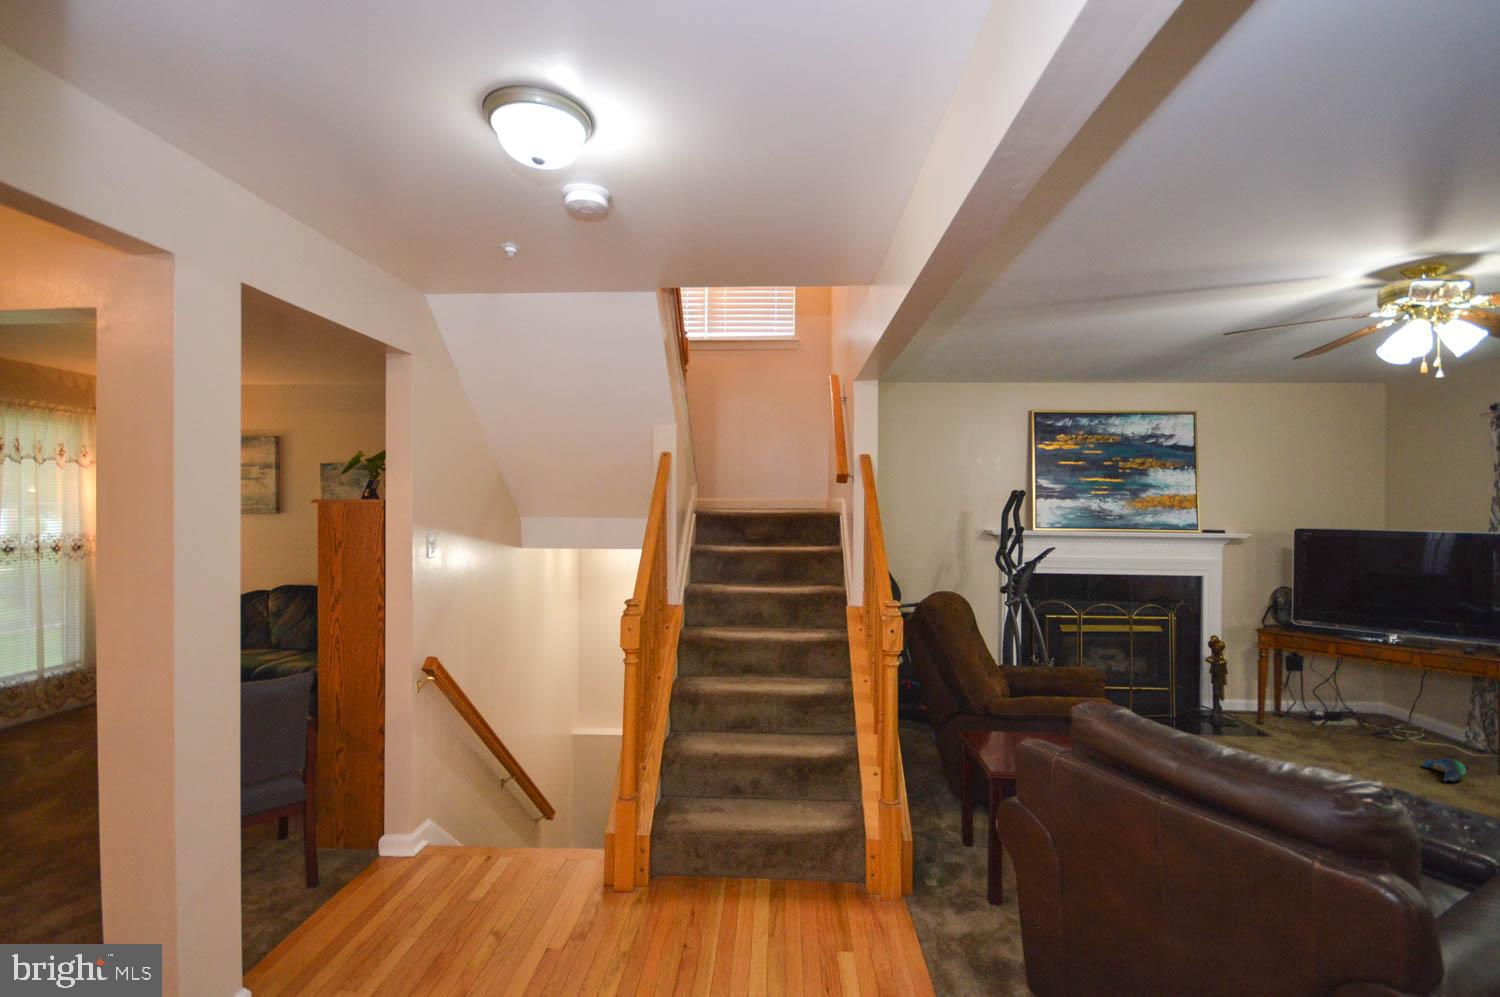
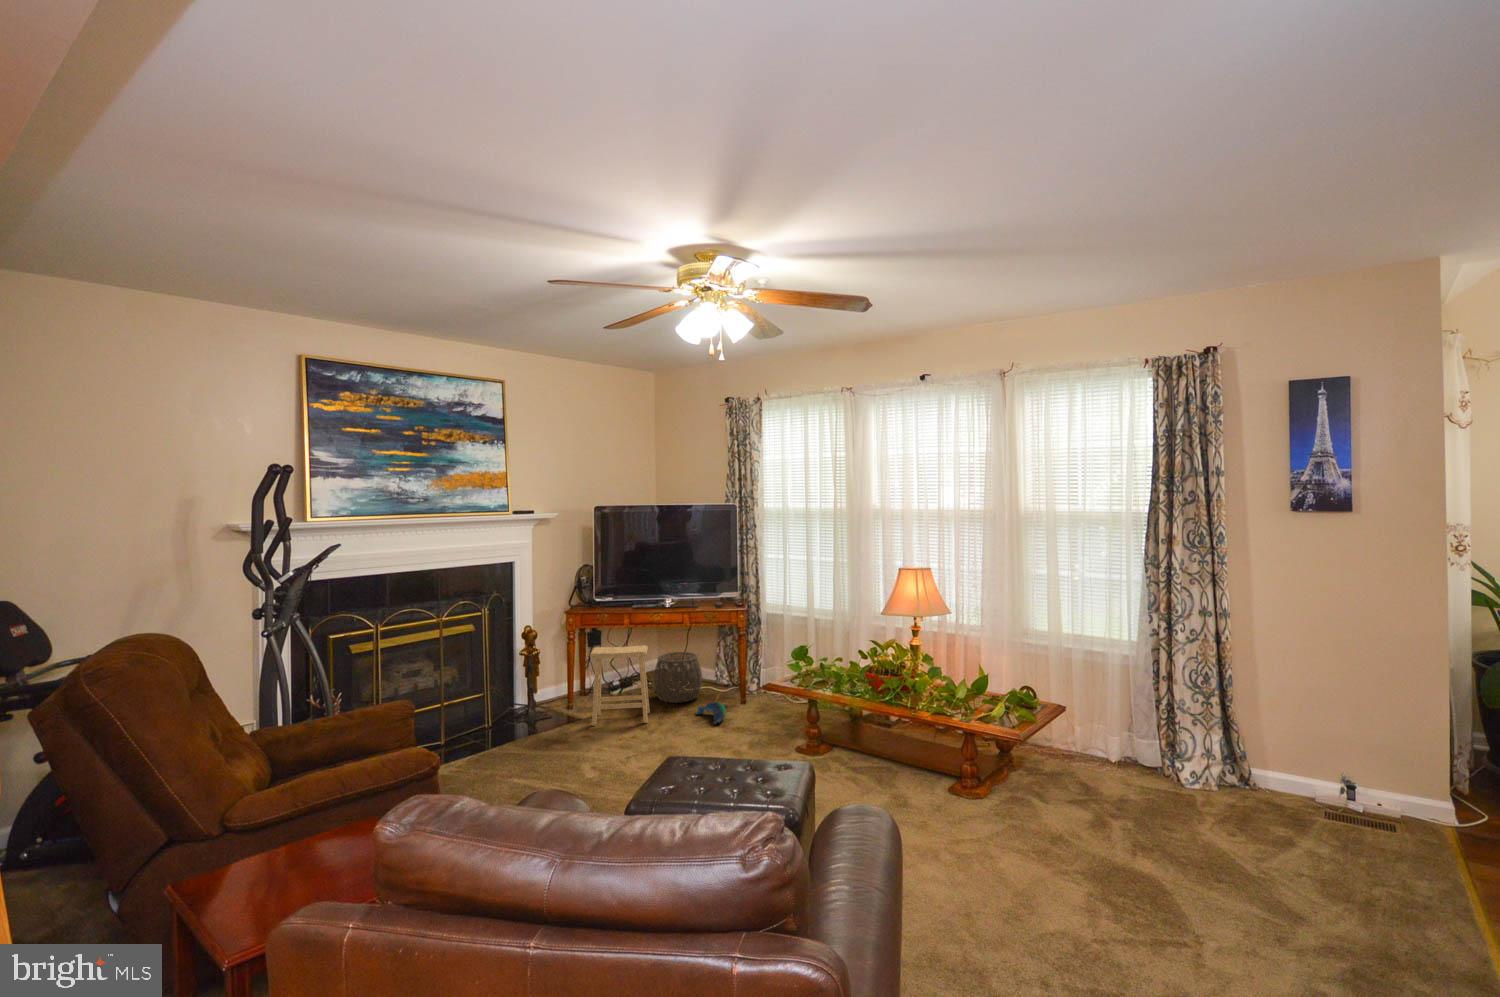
footstool: none [1280,669,1357,757] -> present [590,645,650,726]
woven basket: none [1367,694,1440,753] -> present [654,652,702,703]

